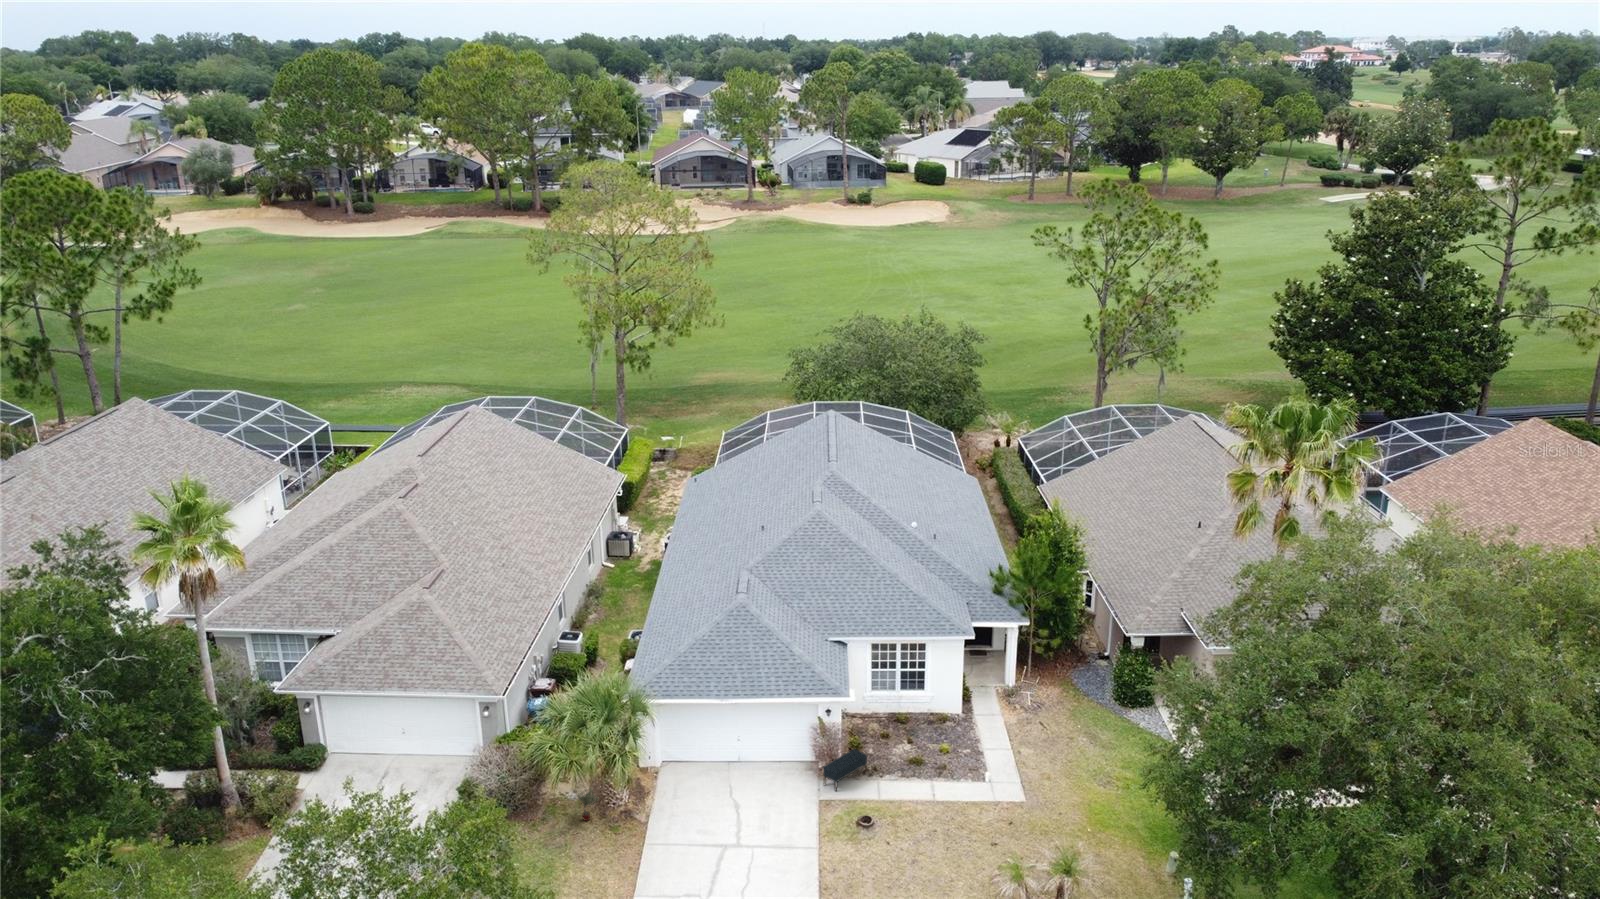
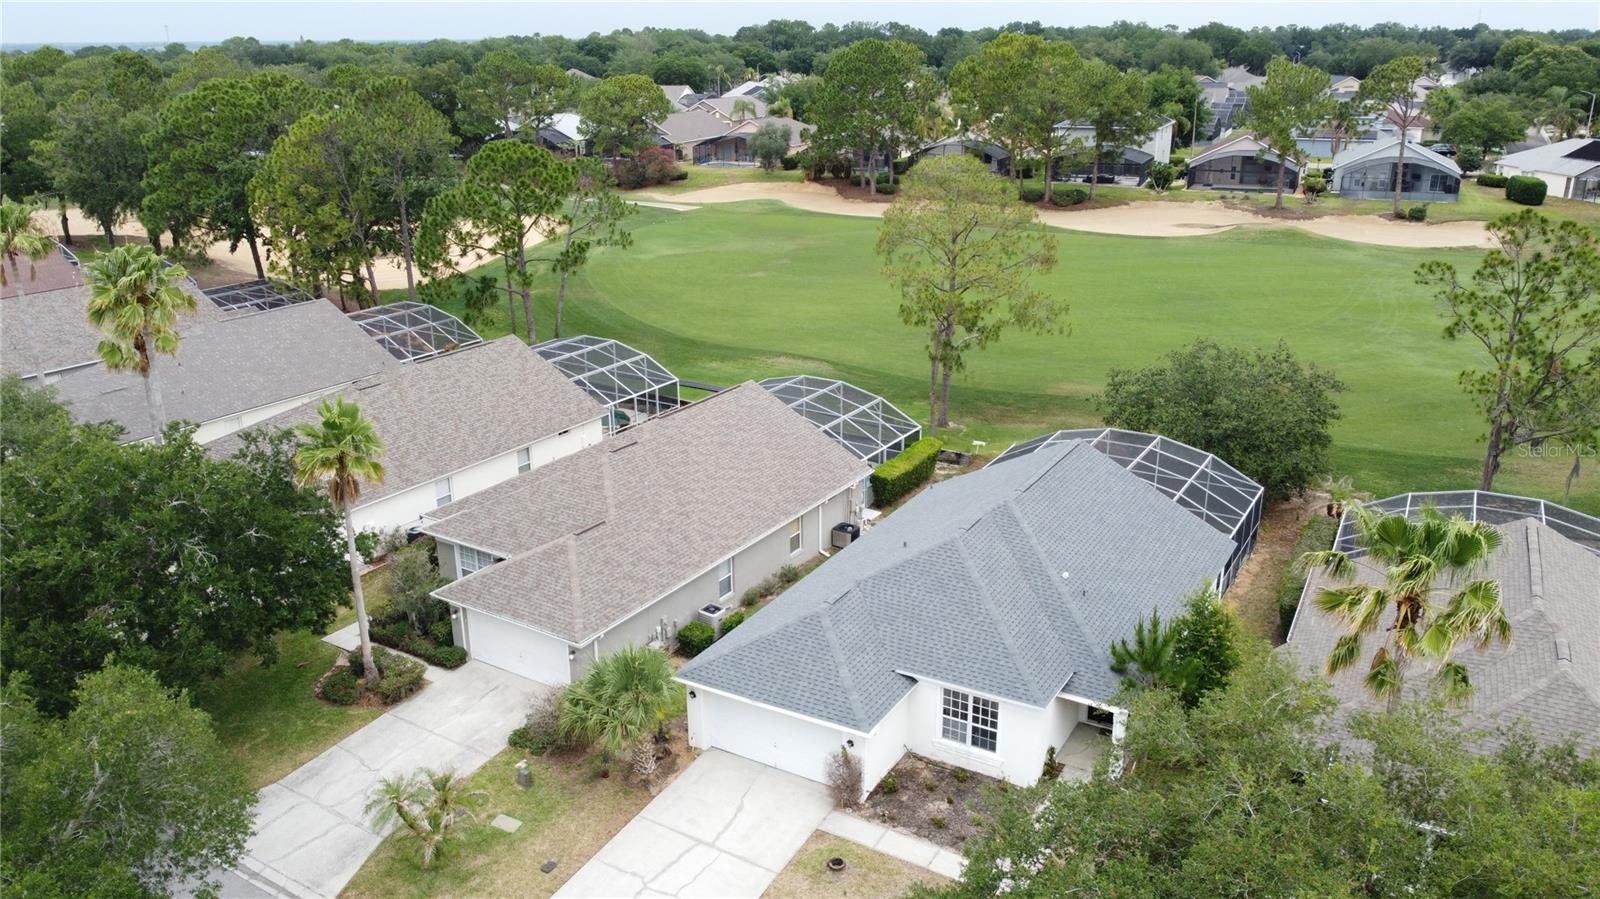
bench: present [823,749,867,791] -> none [829,789,881,825]

